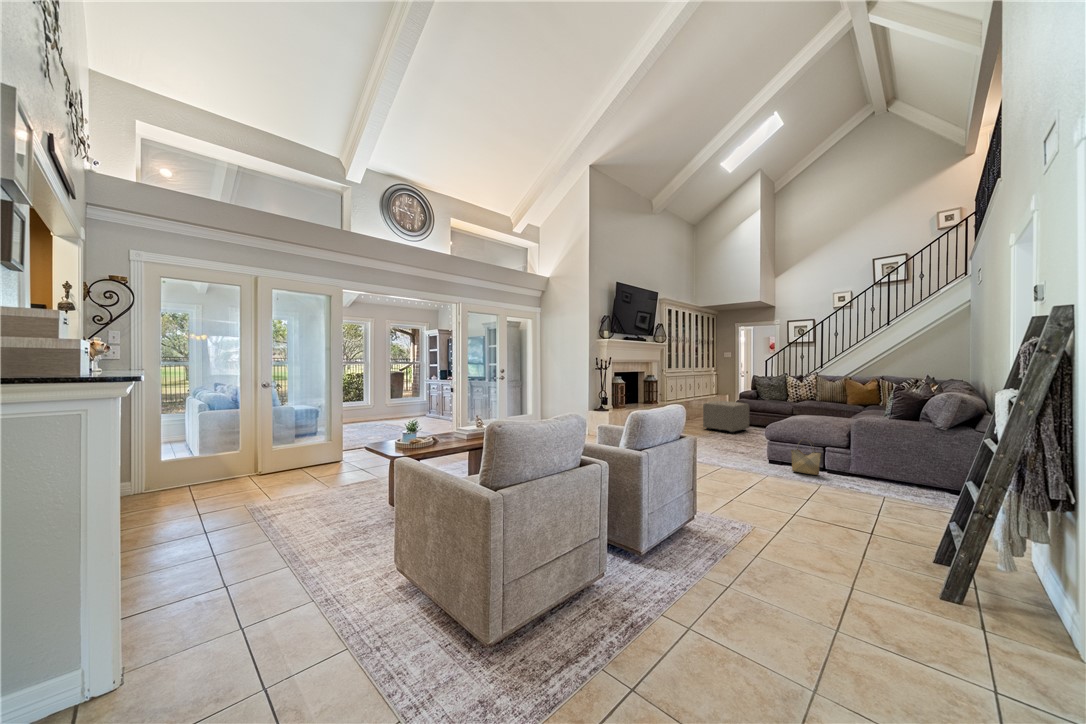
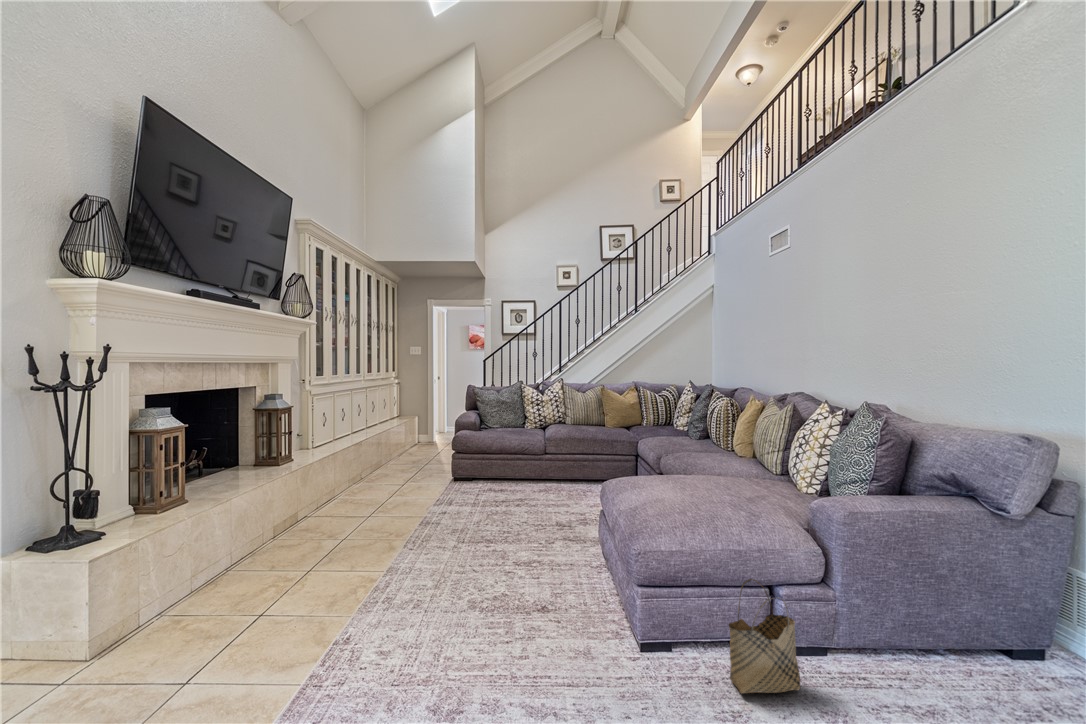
ottoman: present [703,401,749,433] -> none [403,442,487,513]

